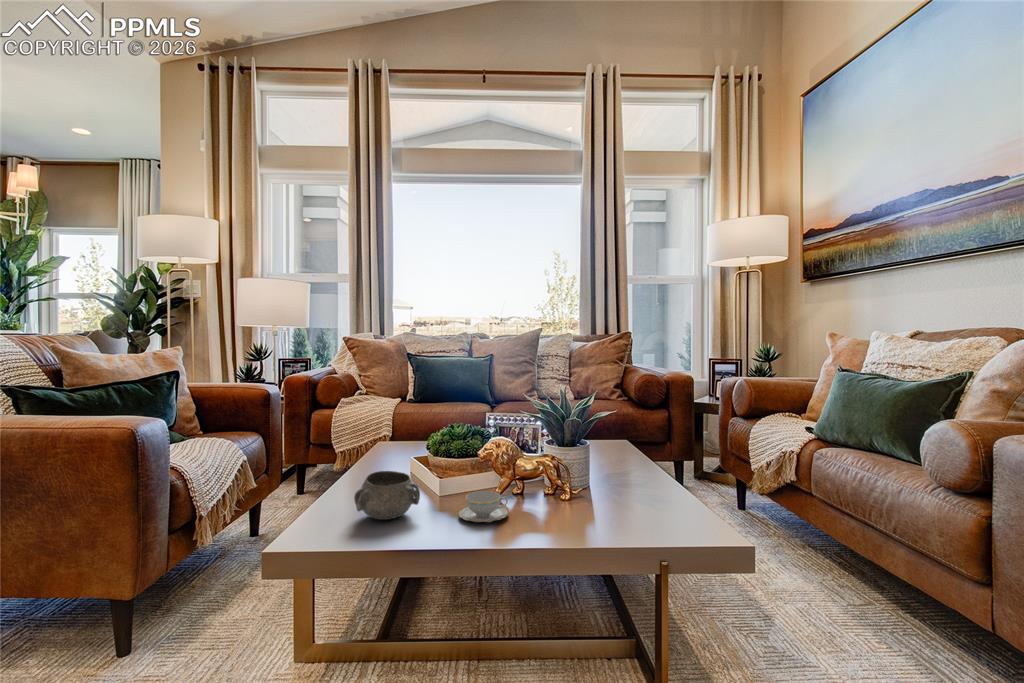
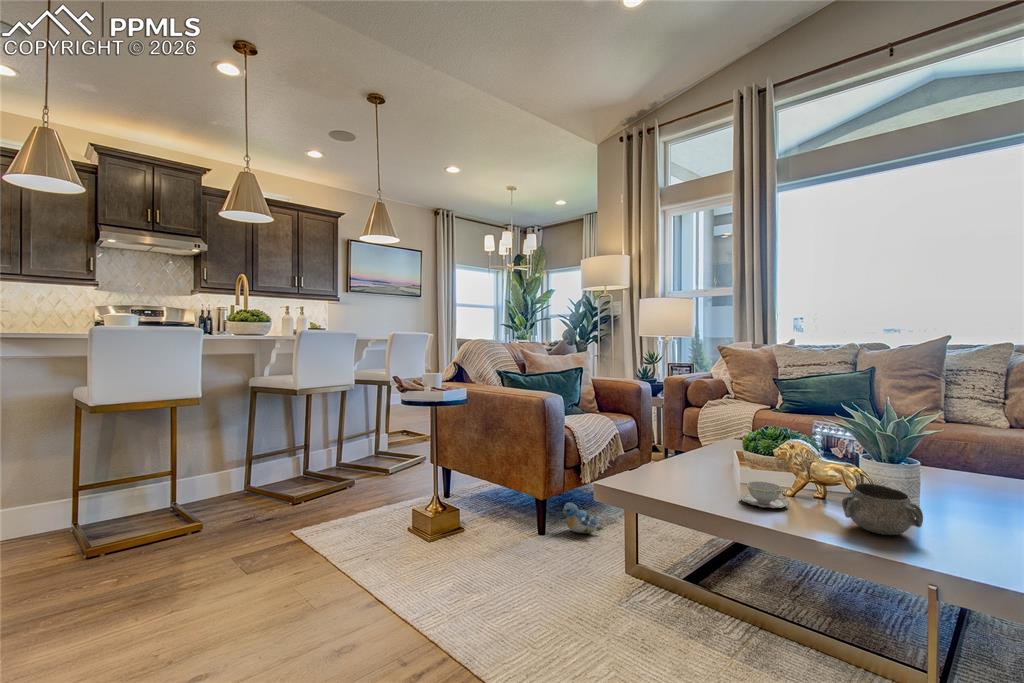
decorative bowl: present [354,471,420,520] -> present [842,483,923,535]
plush toy: none [164,583,238,626] -> present [562,503,603,533]

